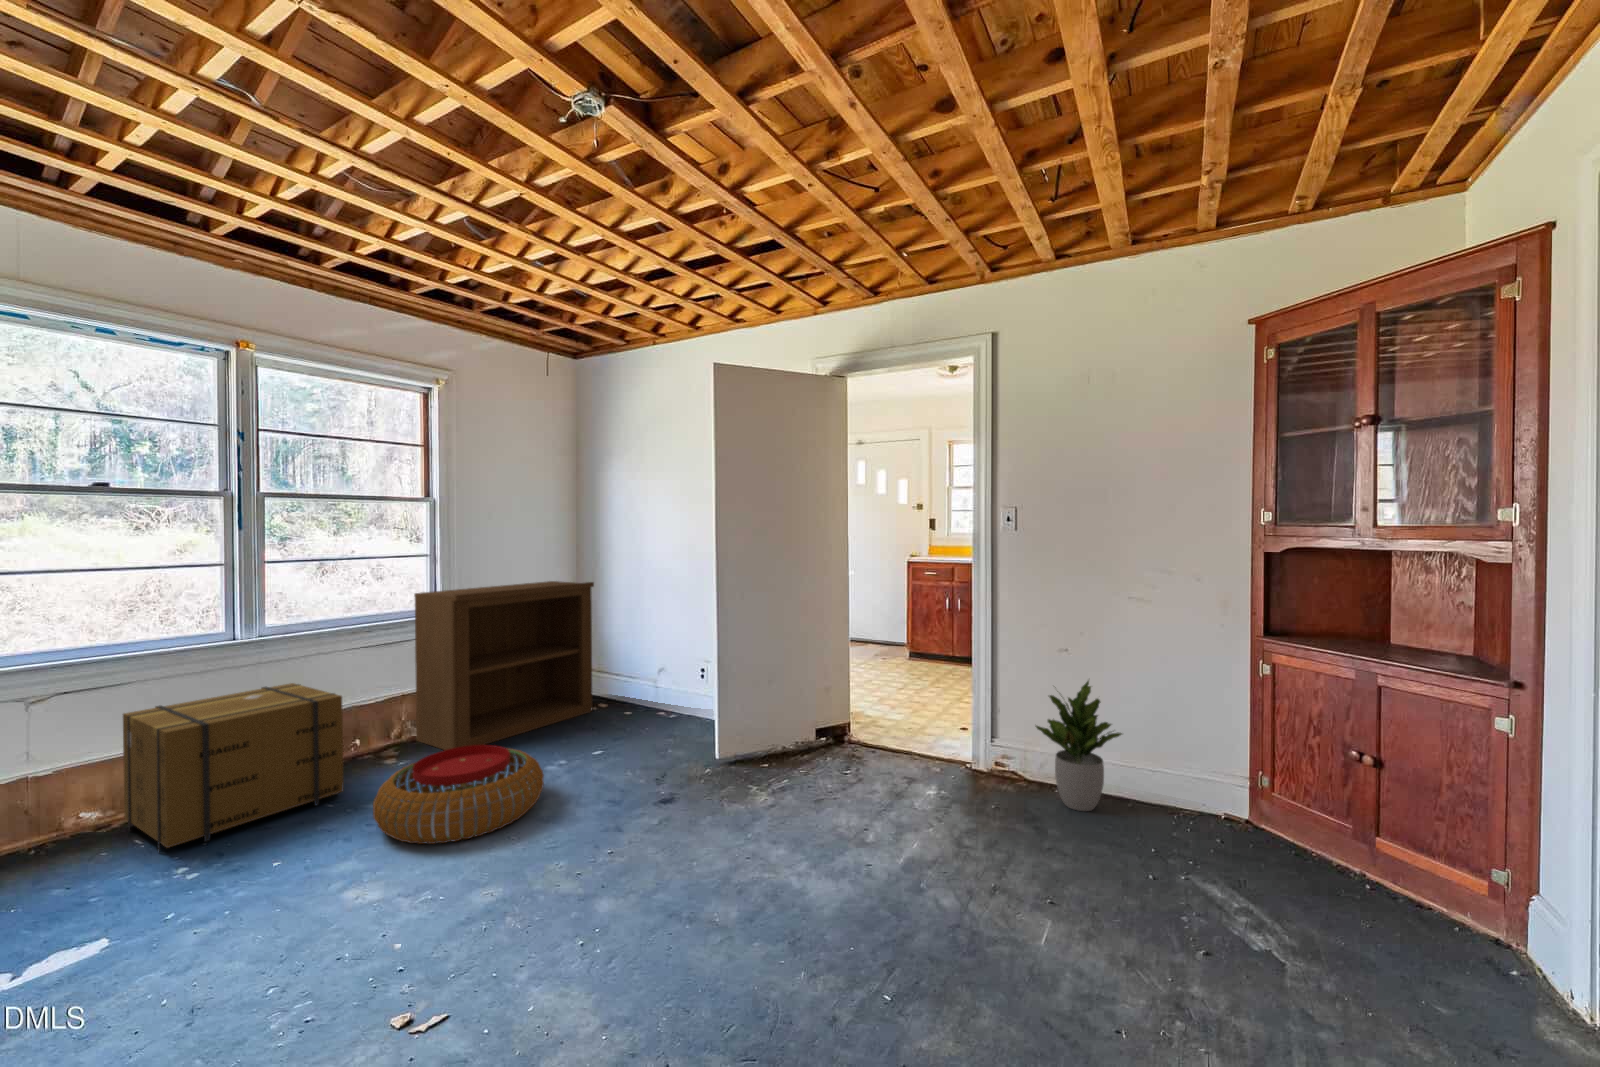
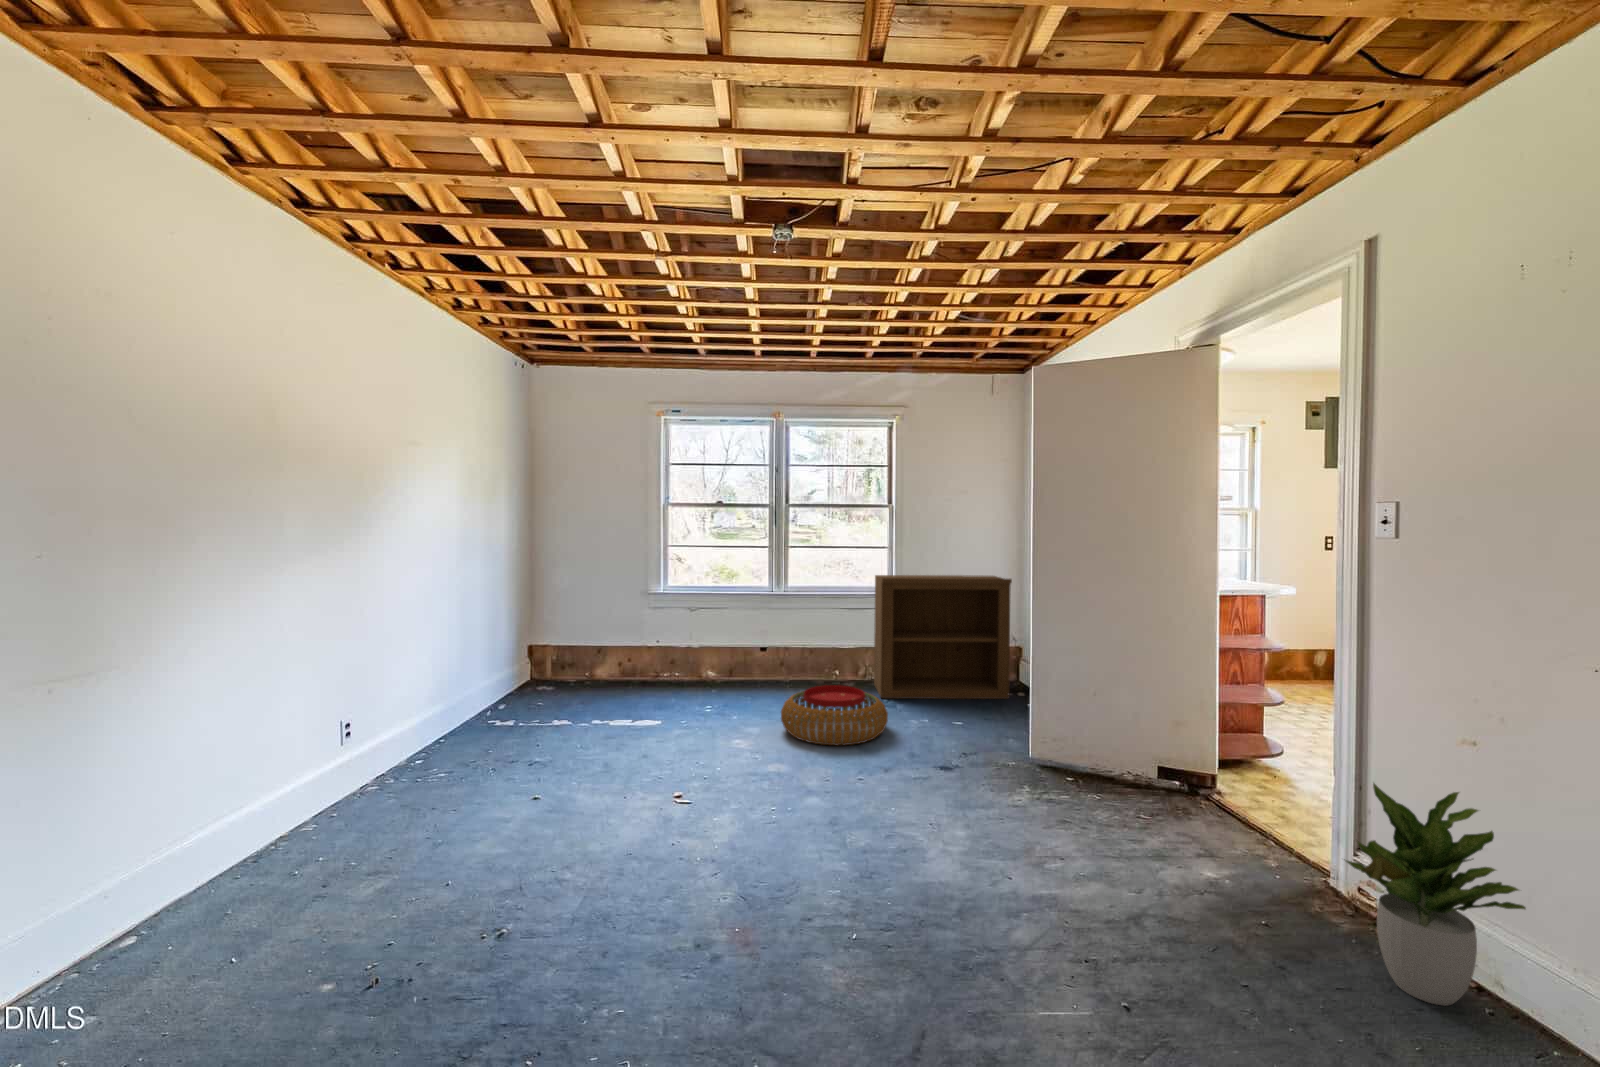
cardboard box: present [123,683,344,852] -> none [715,625,800,702]

